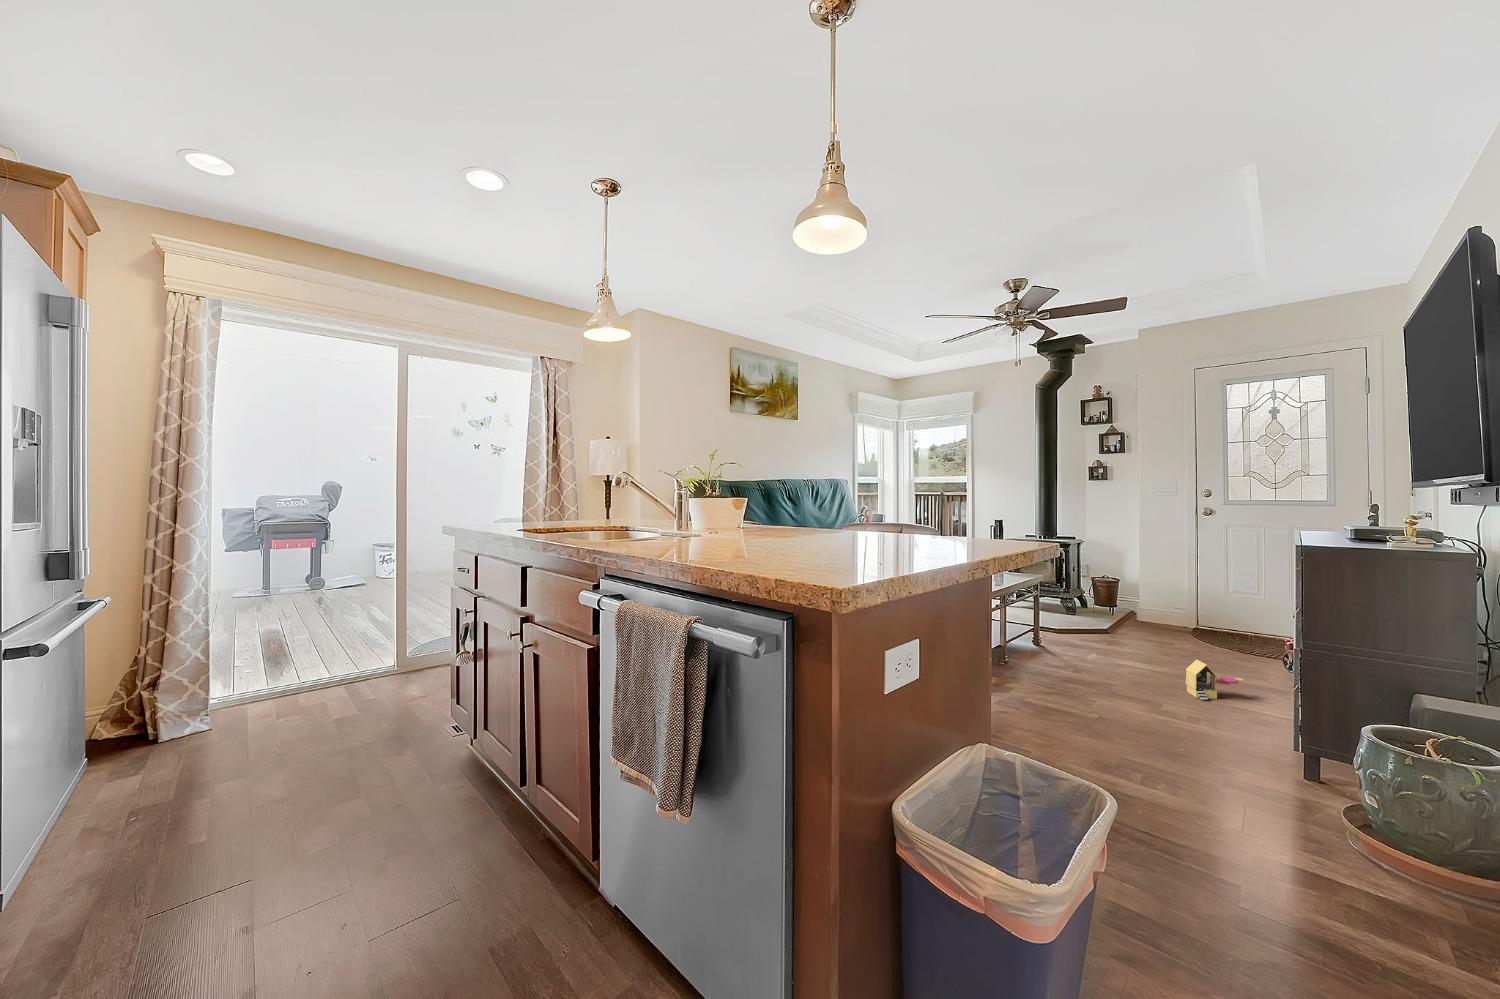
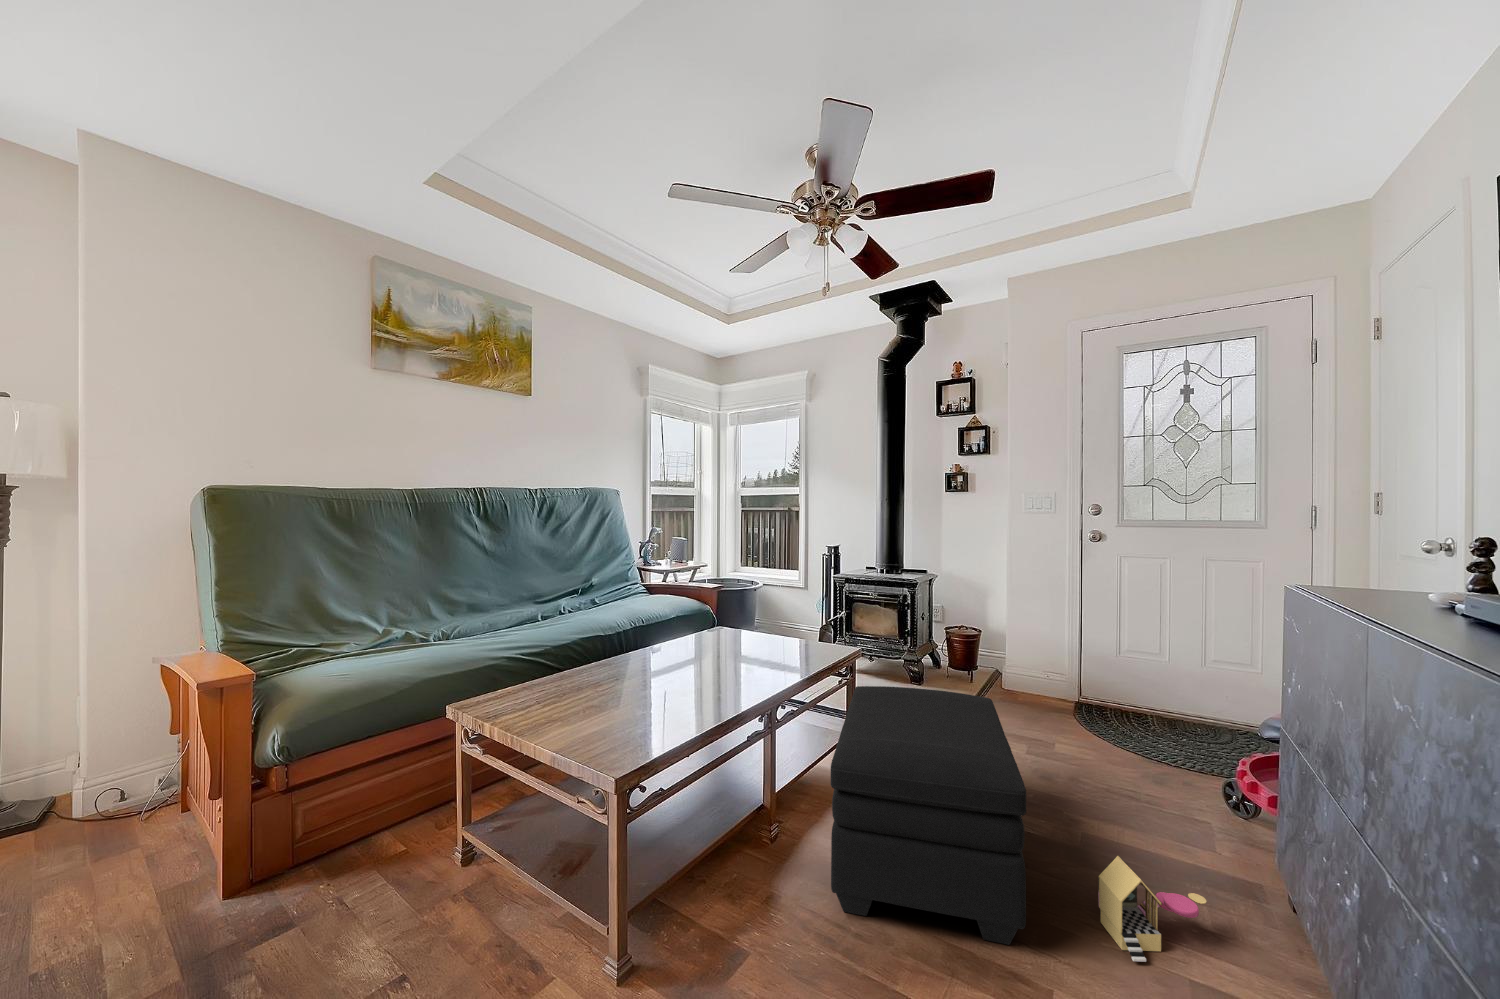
ottoman: none [1042,591,1146,693] -> present [831,686,1026,945]

